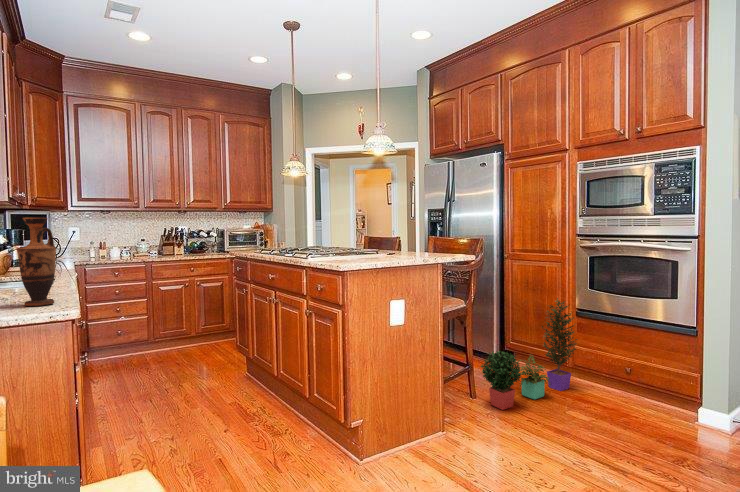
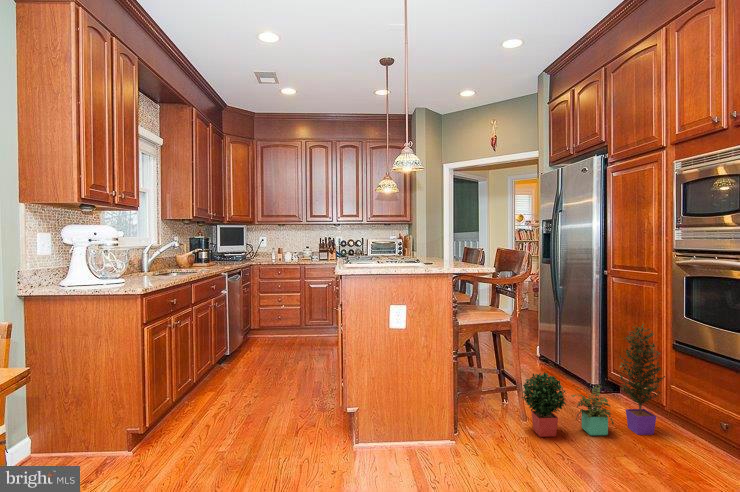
vase: present [17,218,56,306] -> none [128,232,149,286]

